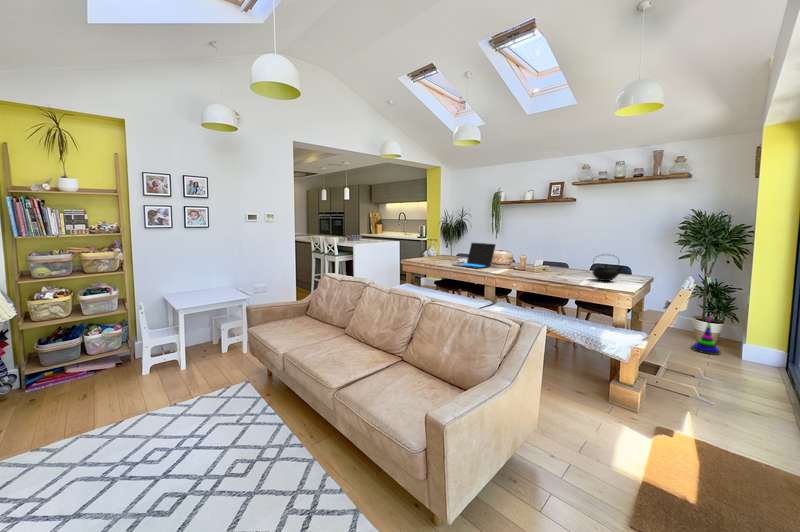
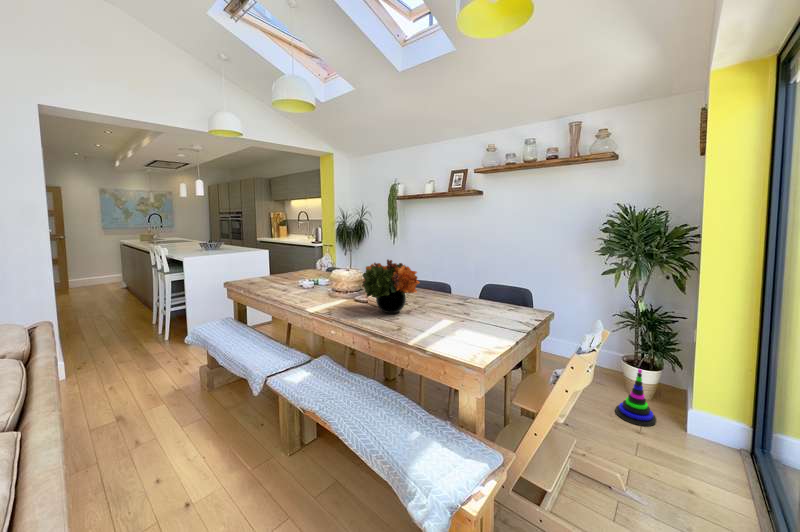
laptop: present [453,243,496,269] -> none [258,255,324,300]
flower arrangement: none [536,243,574,275] -> present [362,260,420,313]
teapot: present [592,265,623,281] -> none [434,283,485,331]

